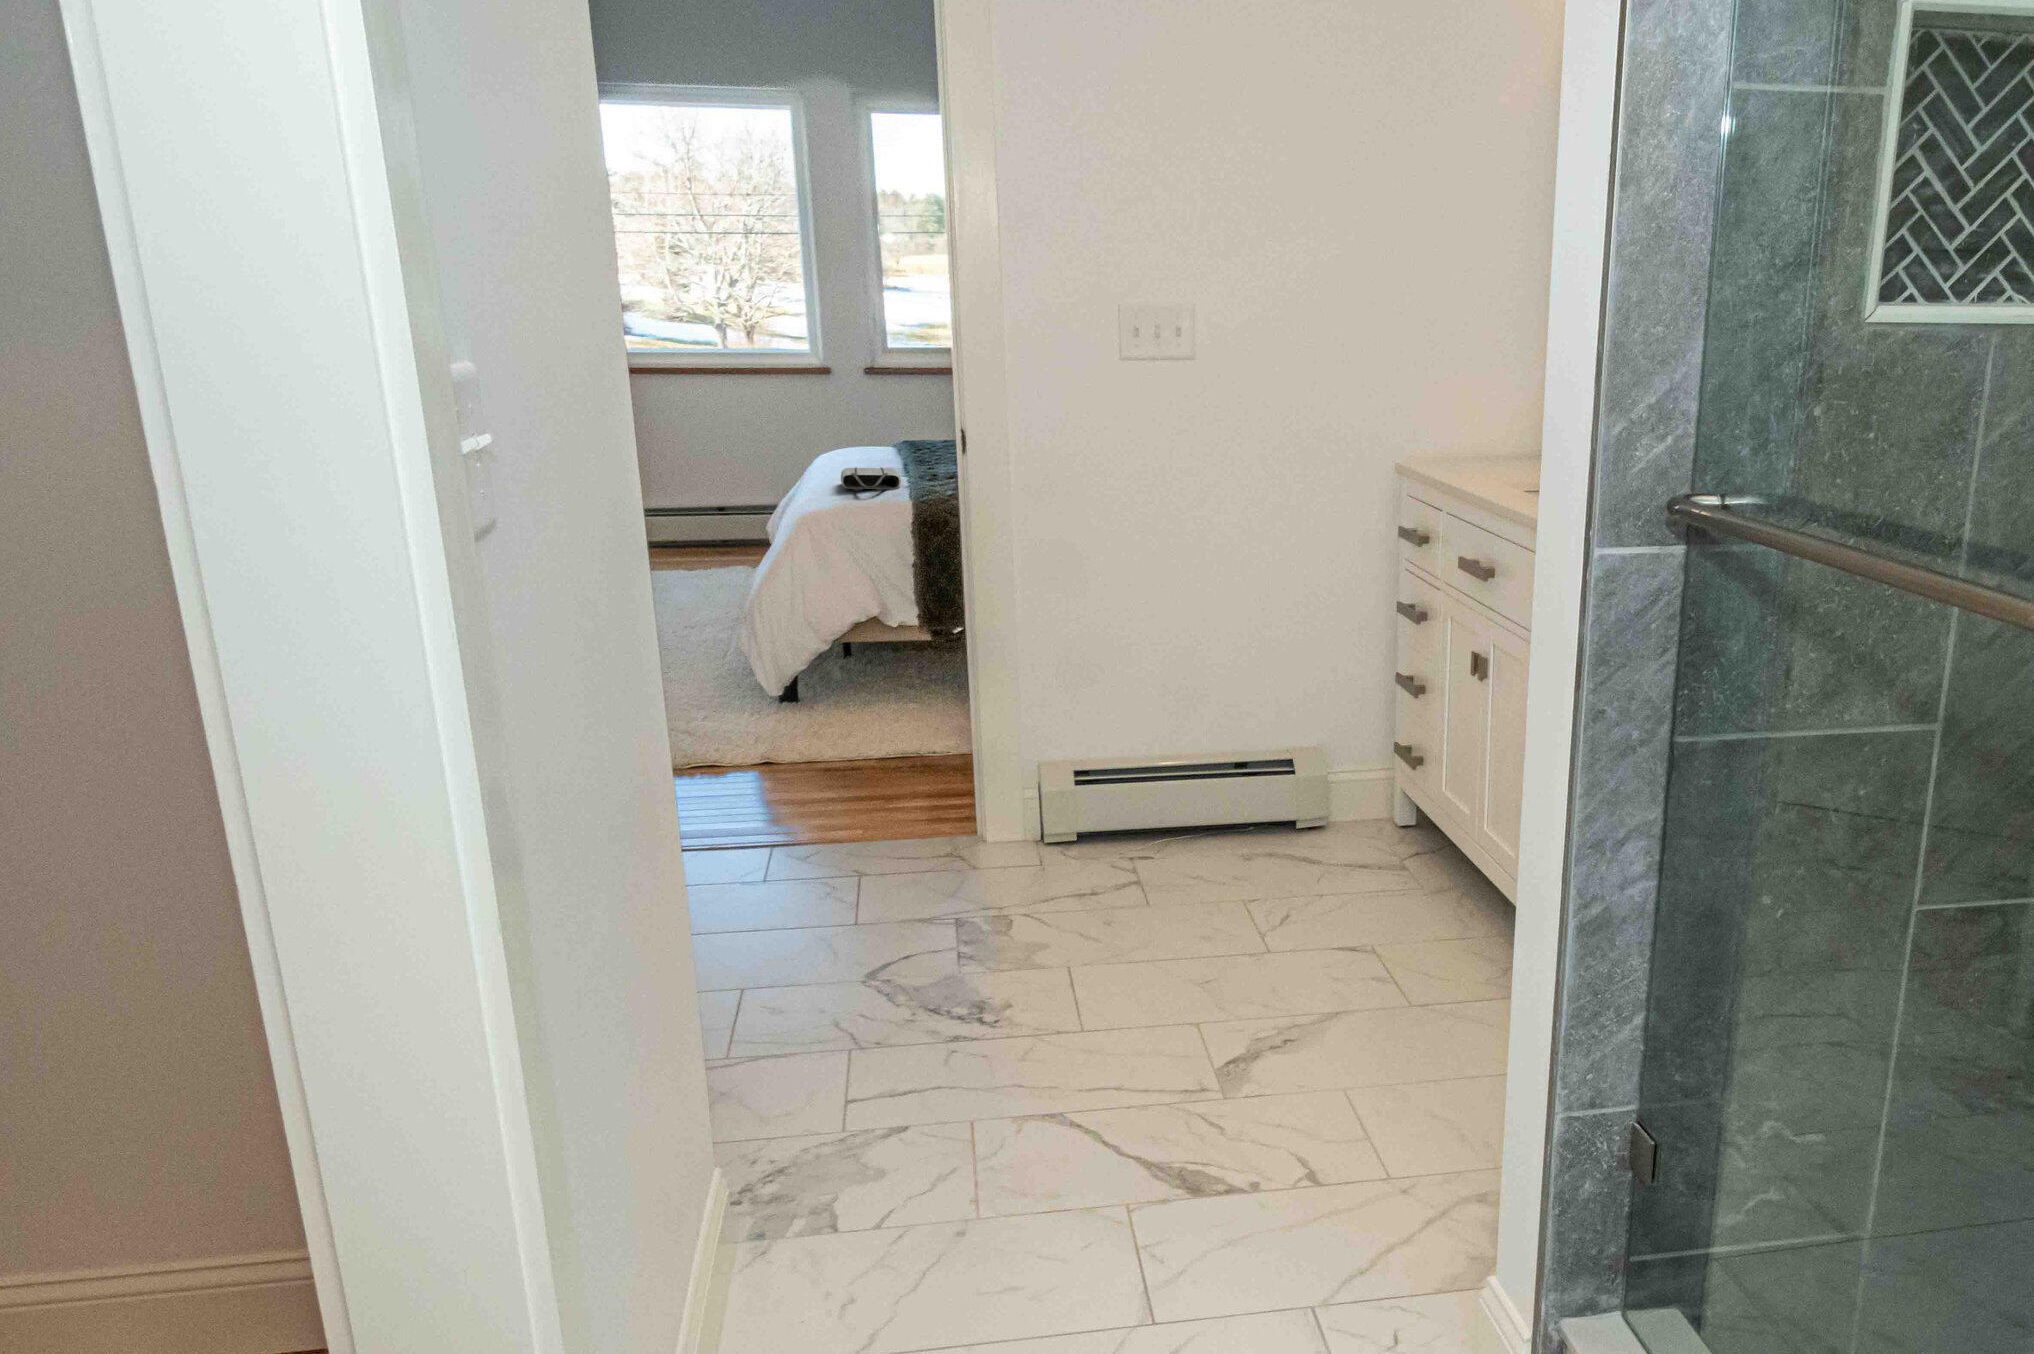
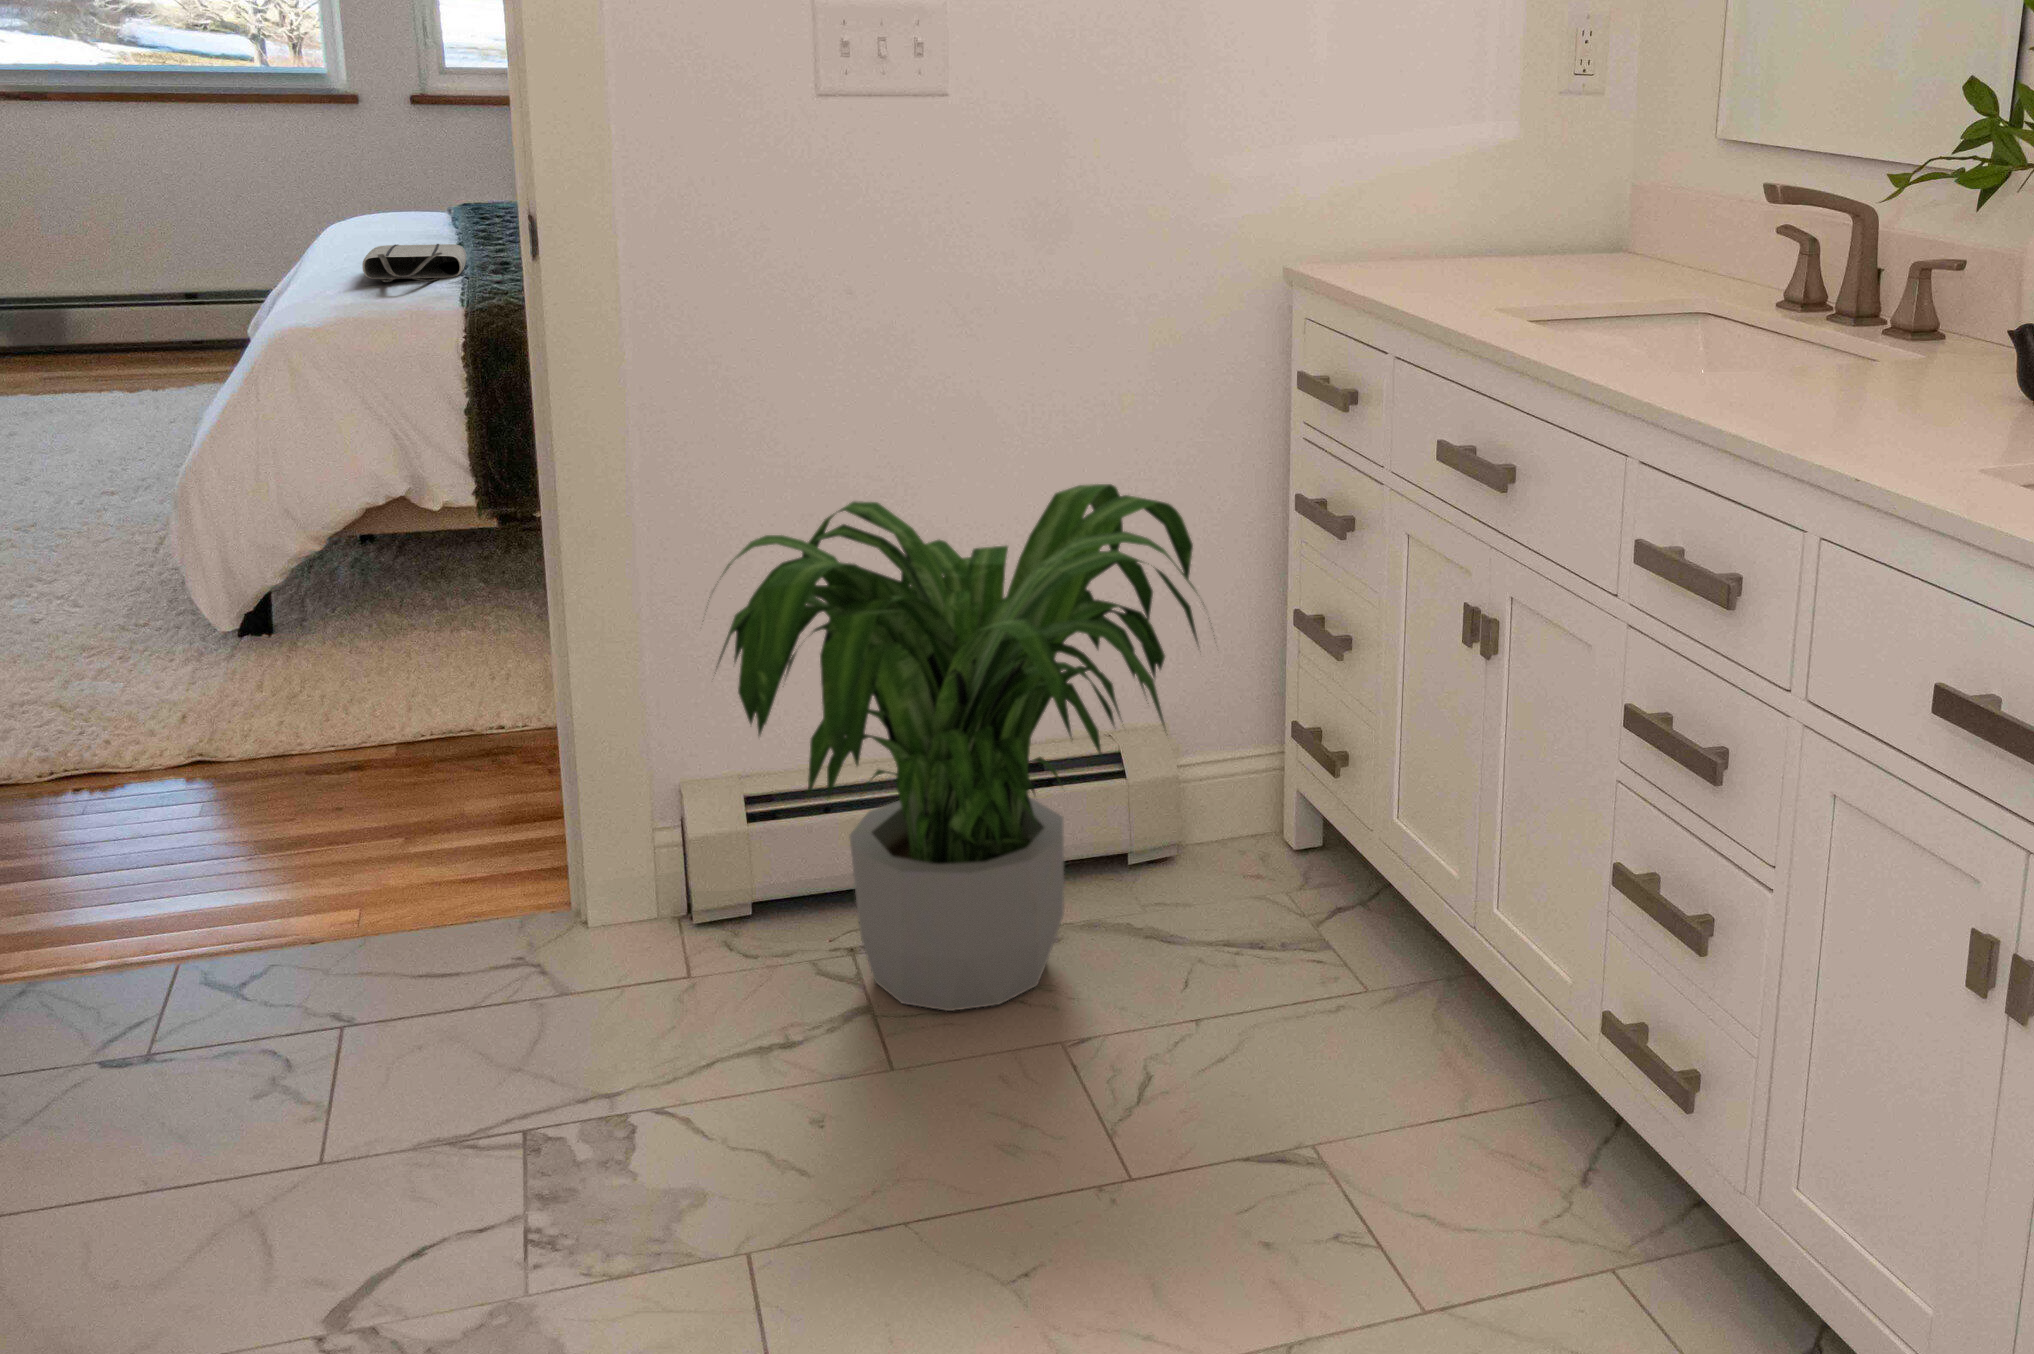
potted plant: none [1080,604,1350,873] -> present [709,484,1215,1011]

